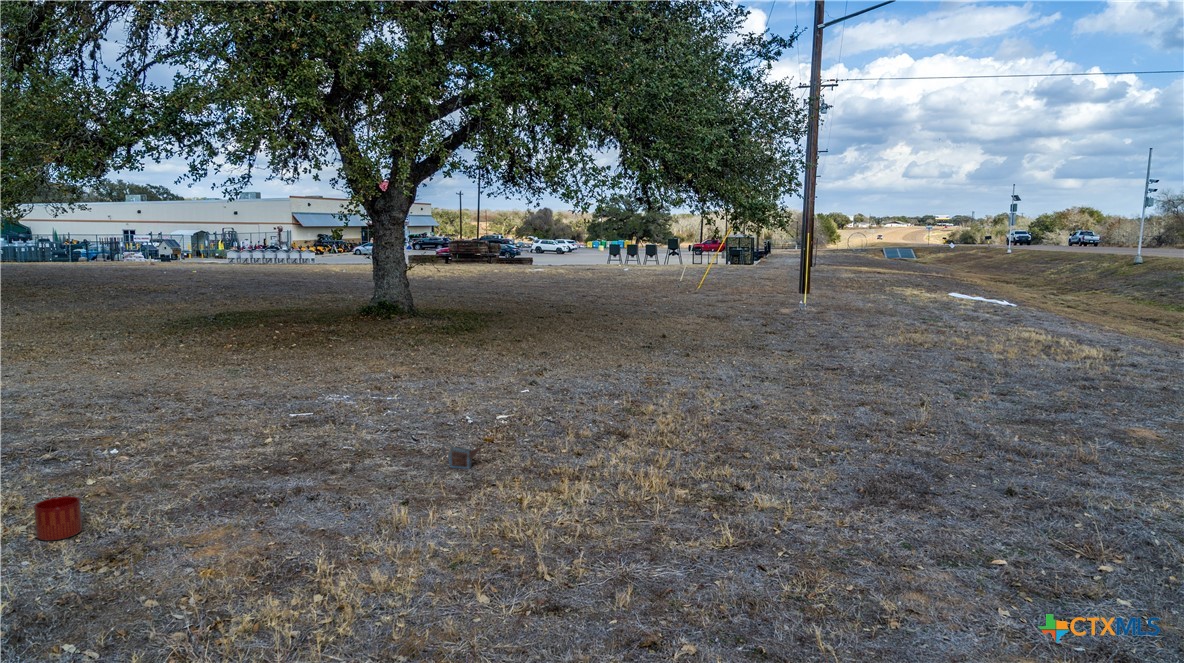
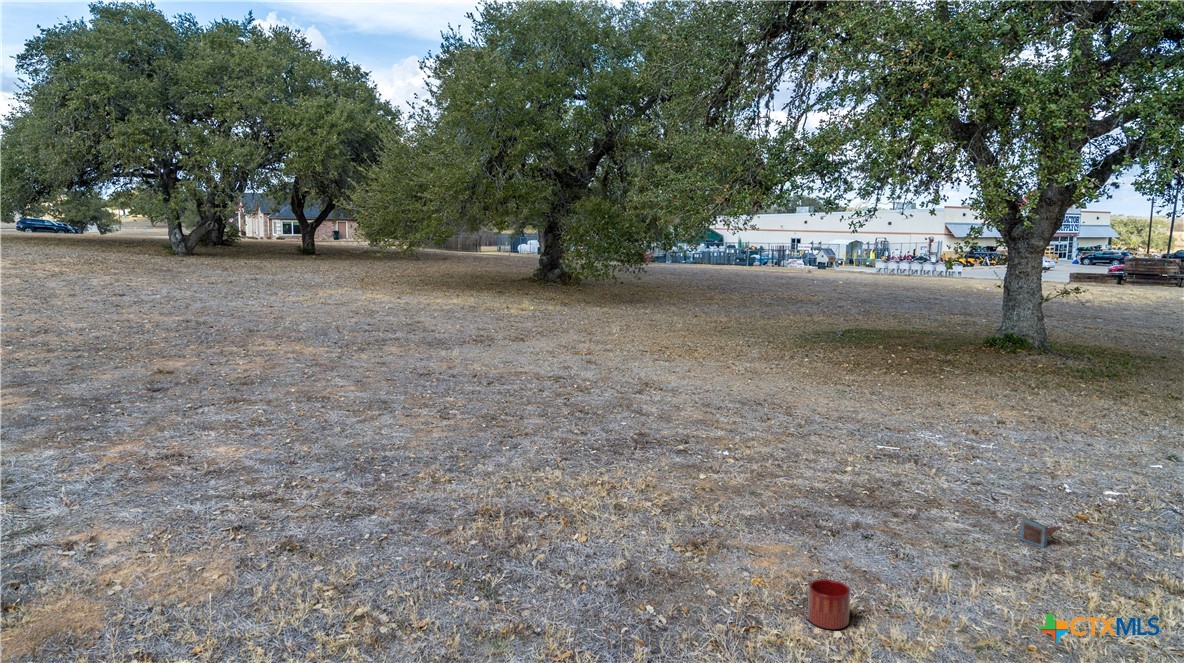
planter: present [34,496,82,541] -> present [808,579,850,629]

